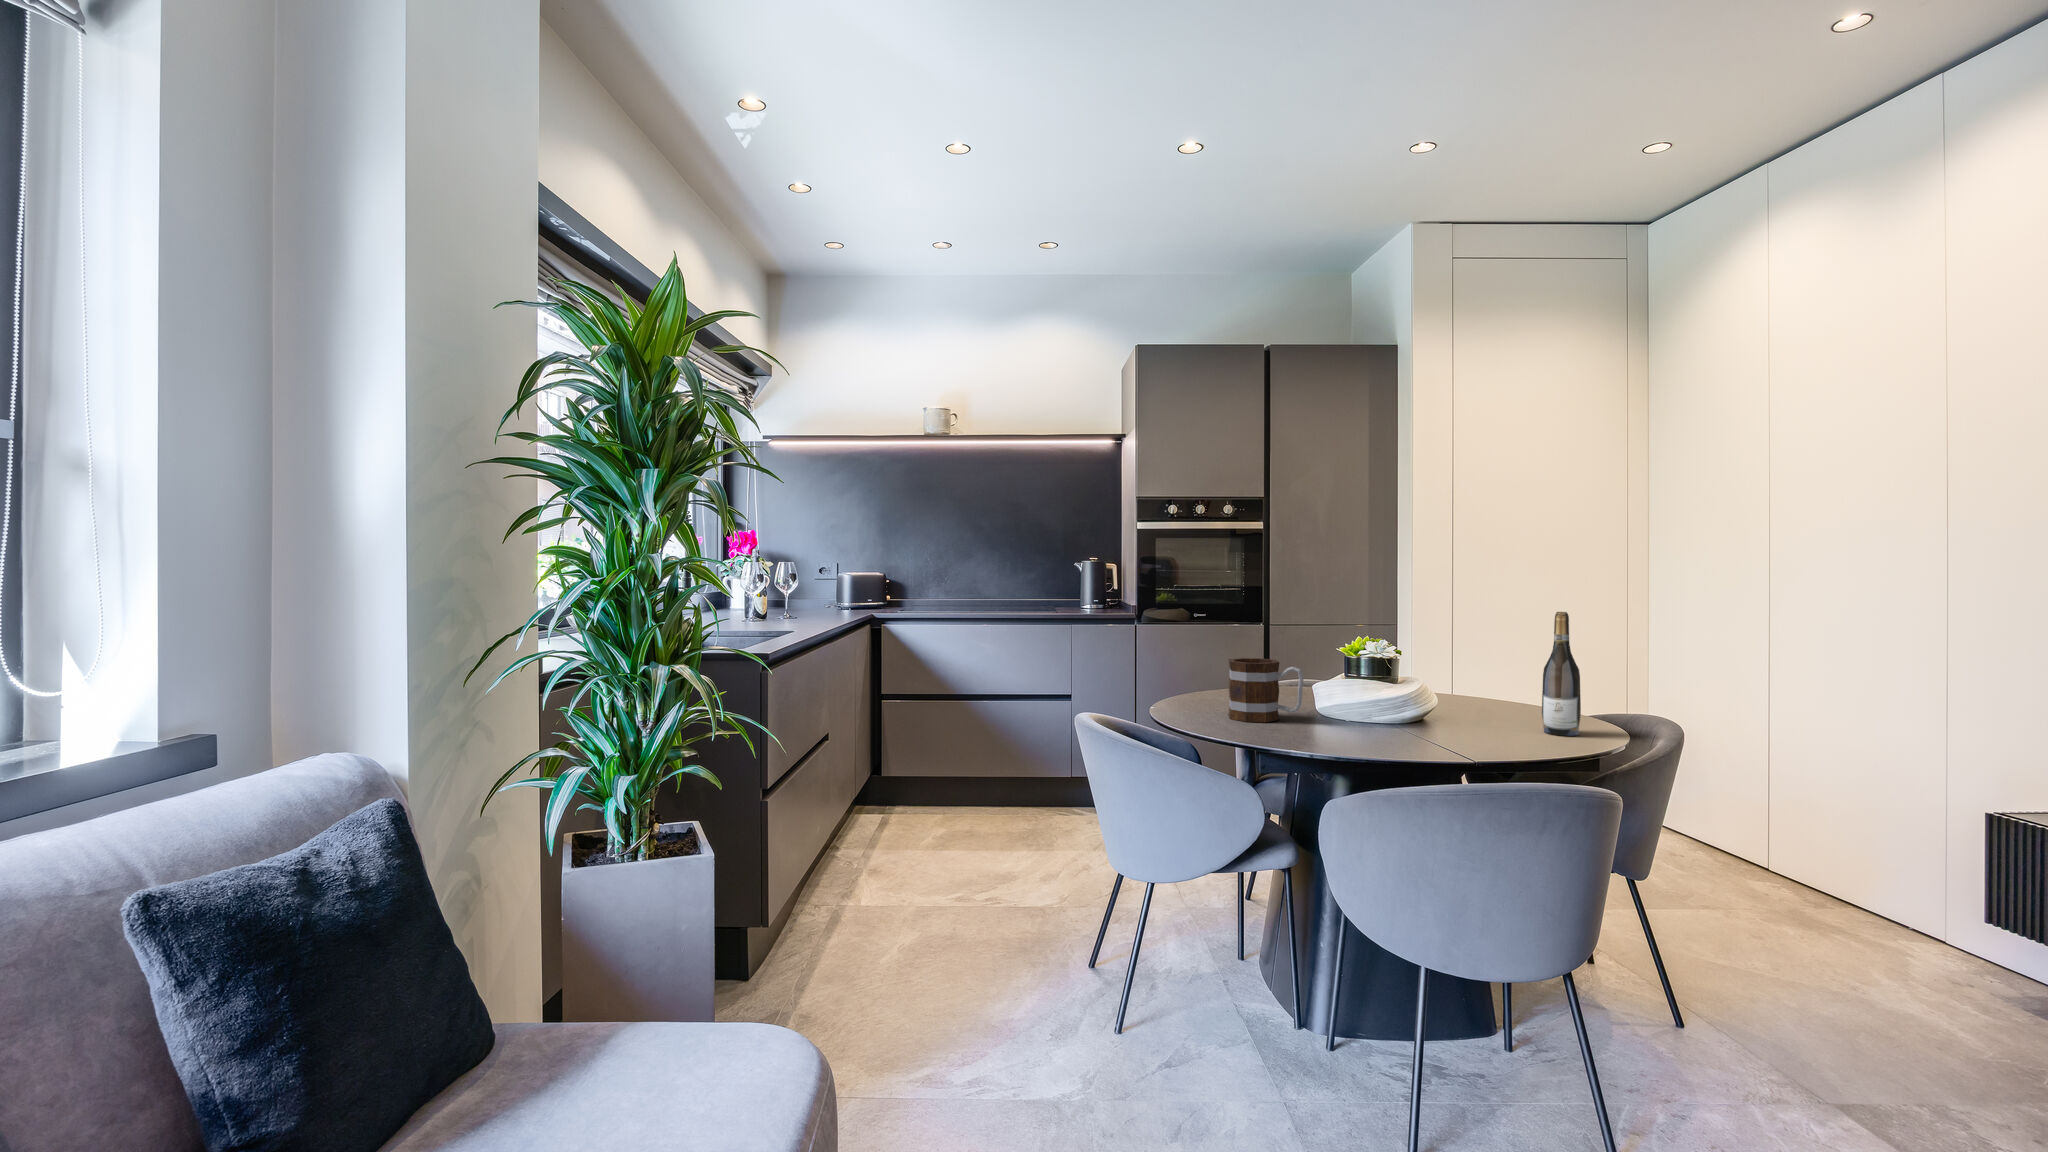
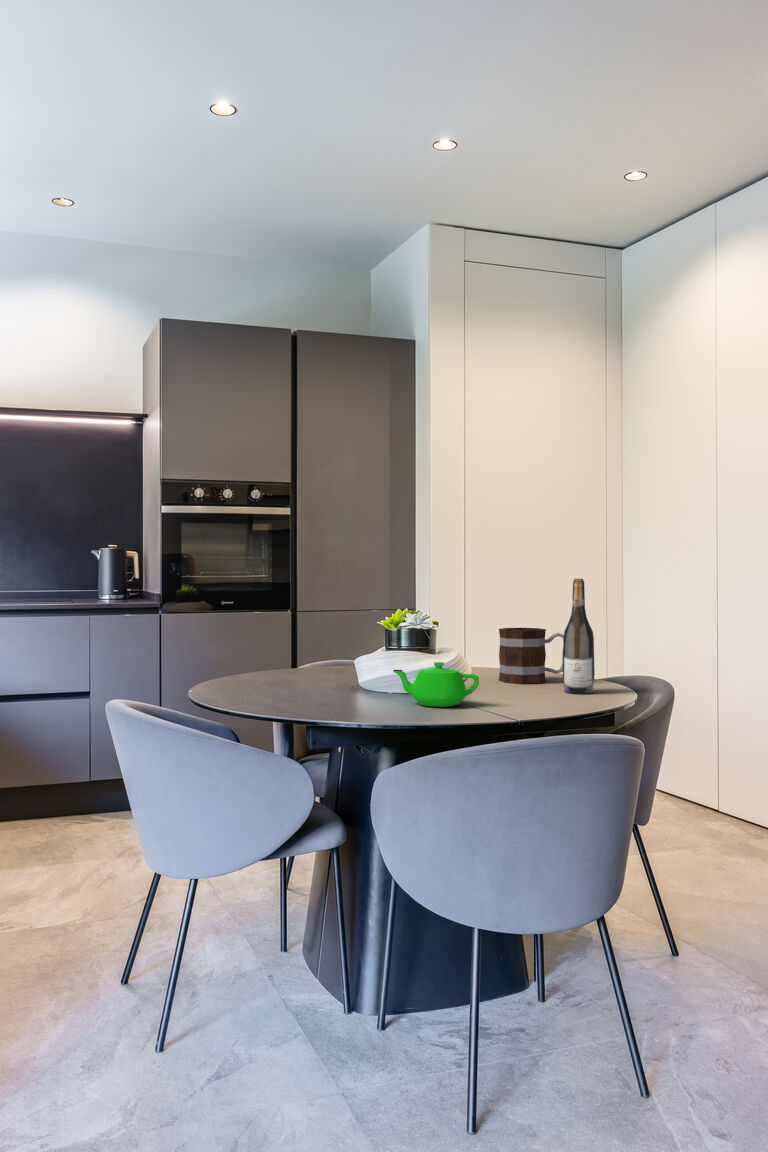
mug: present [1228,658,1304,722] -> present [499,628,564,684]
teapot: none [1344,696,1436,742] -> present [393,662,479,707]

